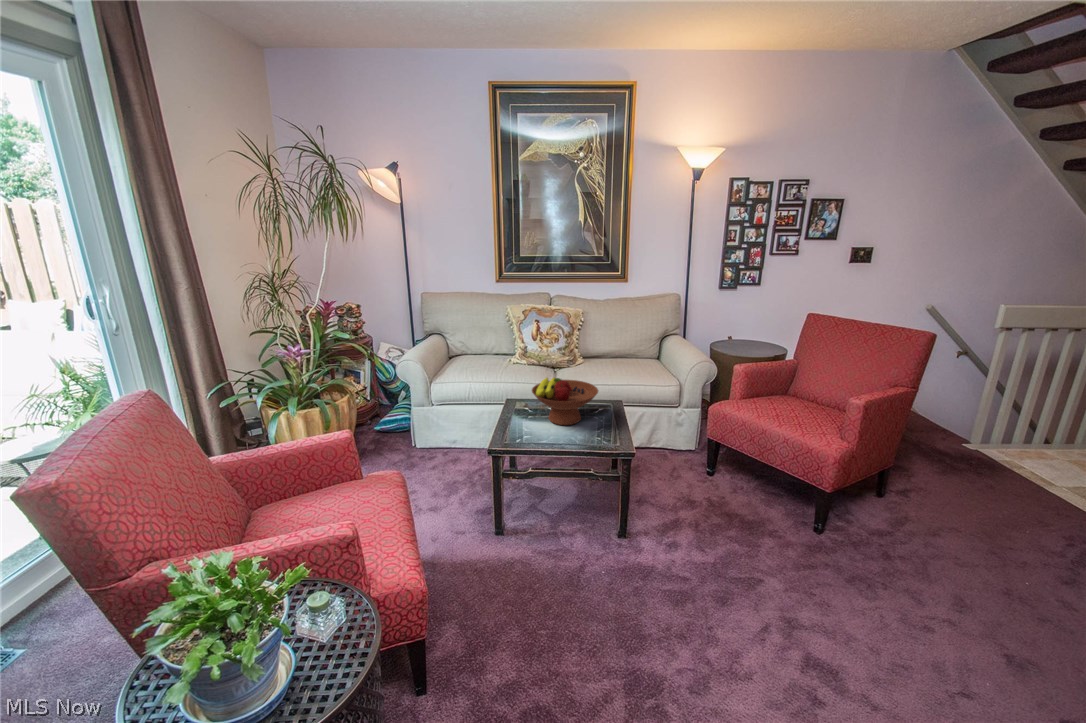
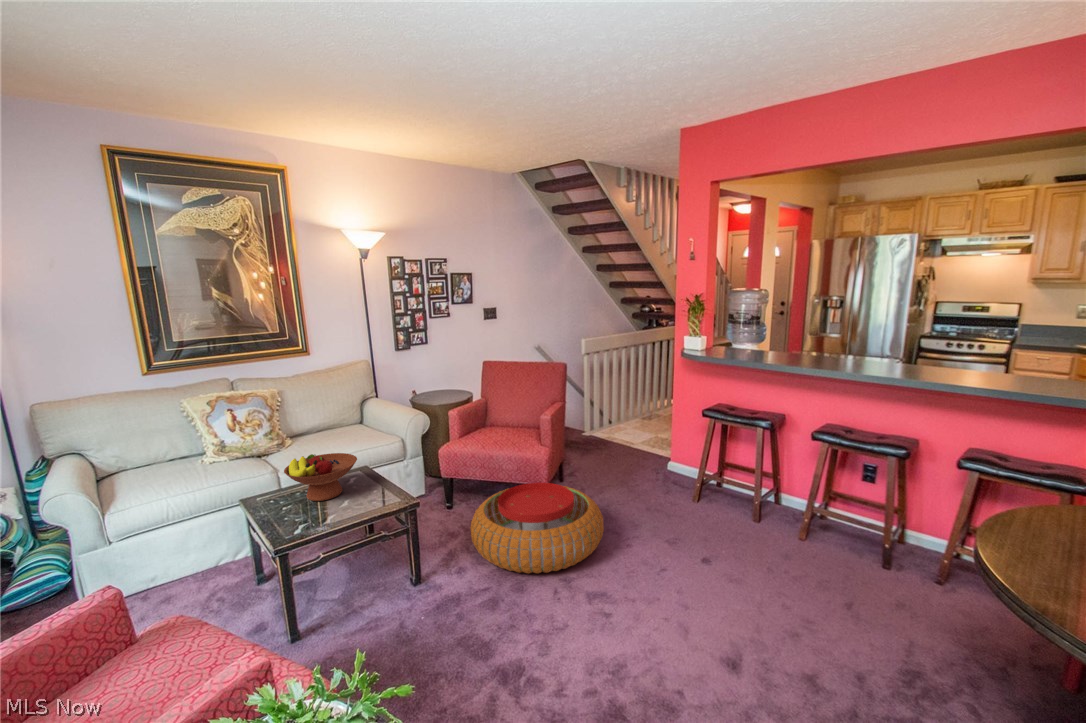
pouf: none [695,484,905,633] -> present [470,483,604,573]

